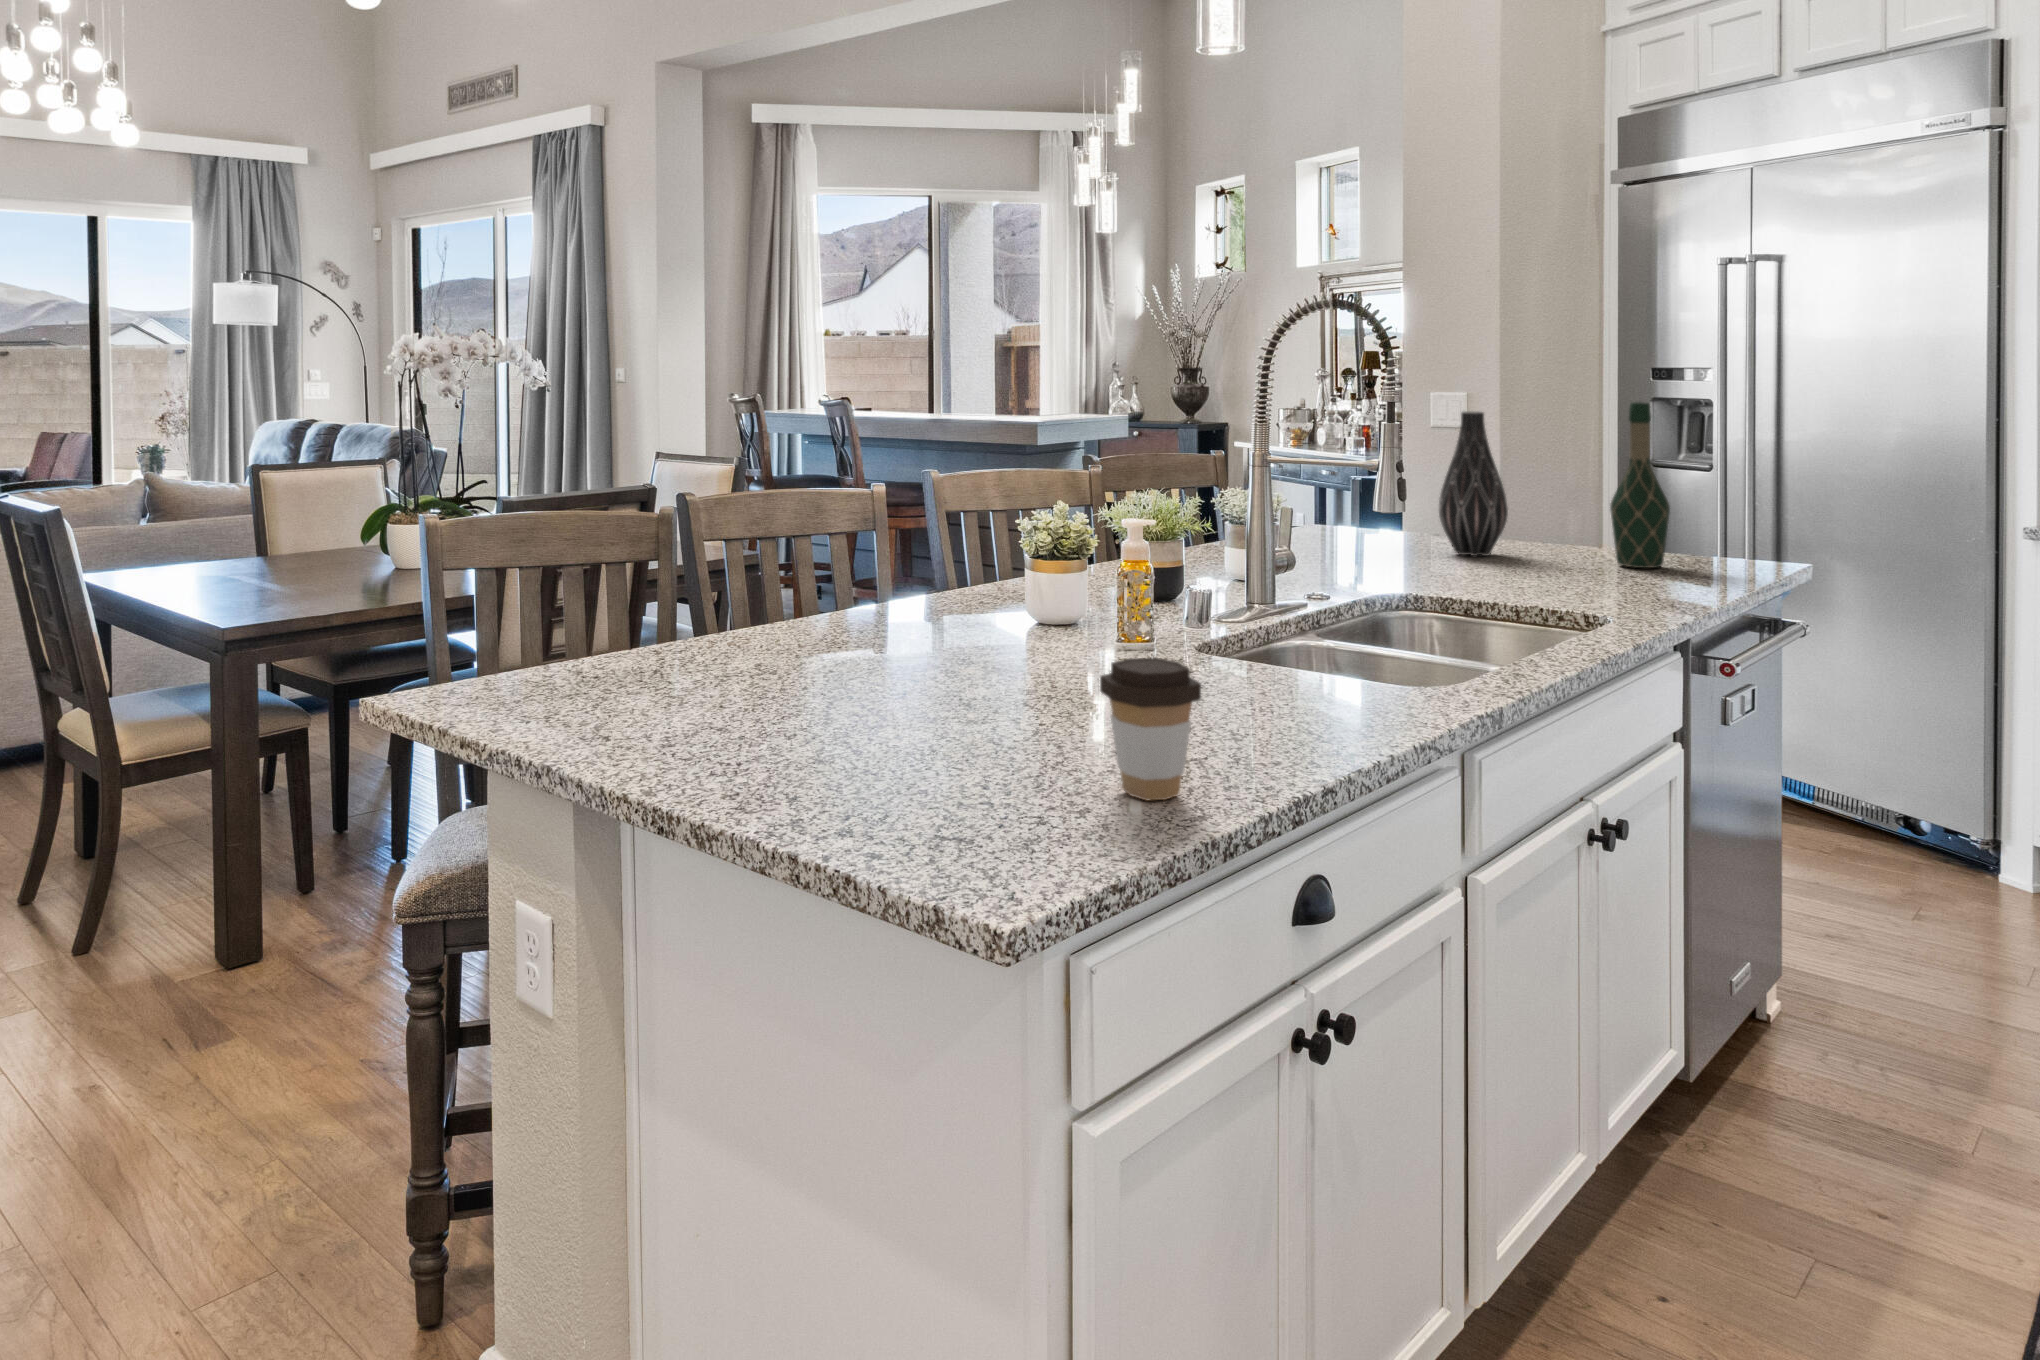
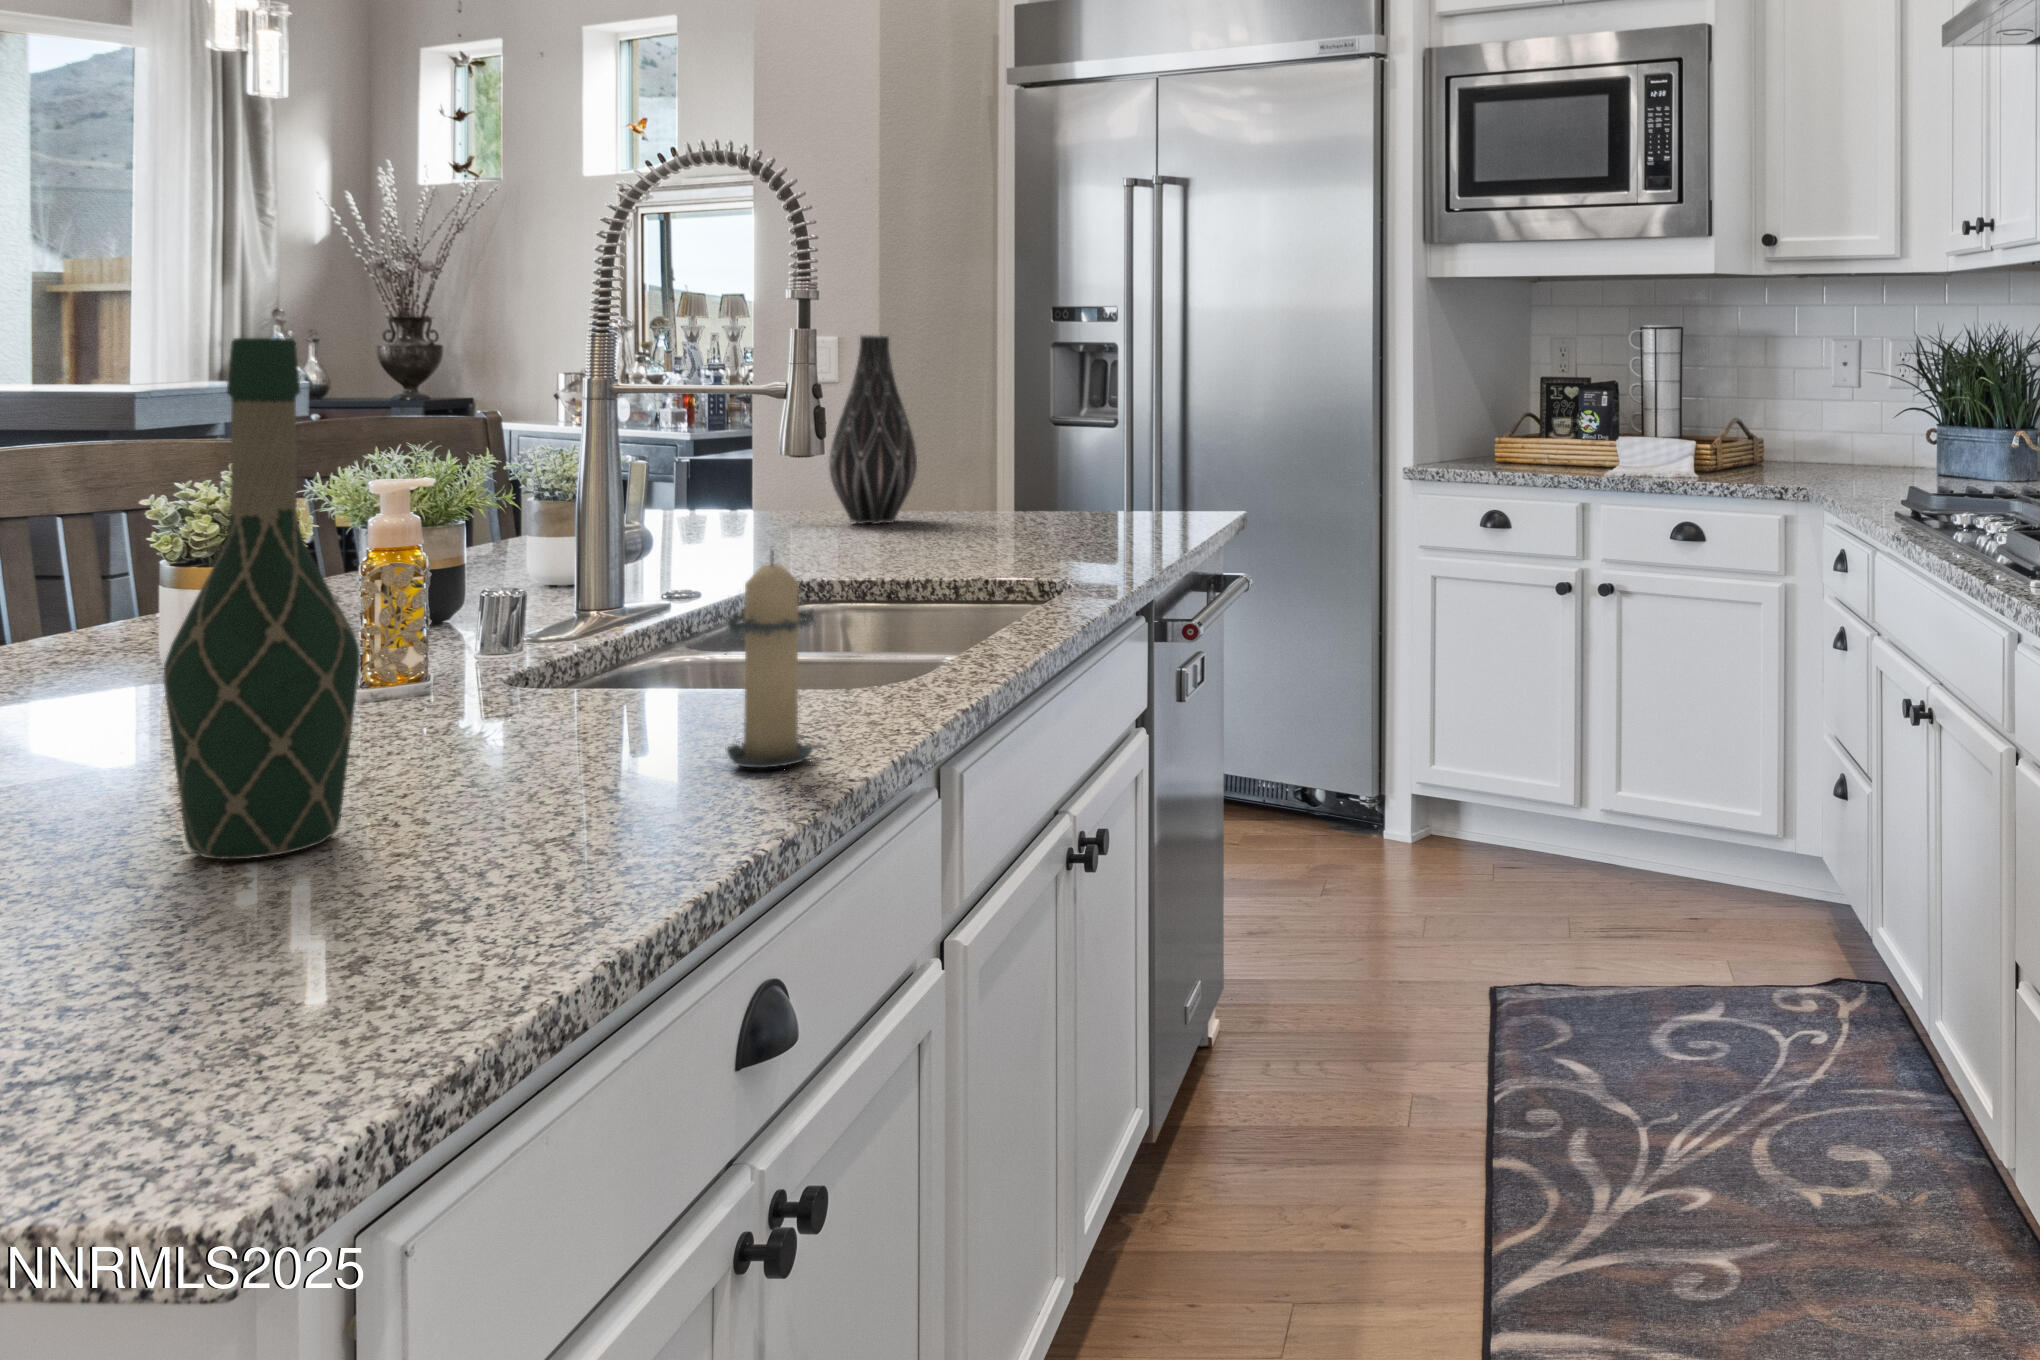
wine bottle: present [1610,402,1670,568] -> present [164,338,360,859]
candle: none [1296,596,1369,742] -> present [725,550,815,768]
coffee cup: present [1100,658,1201,801] -> none [385,666,586,917]

